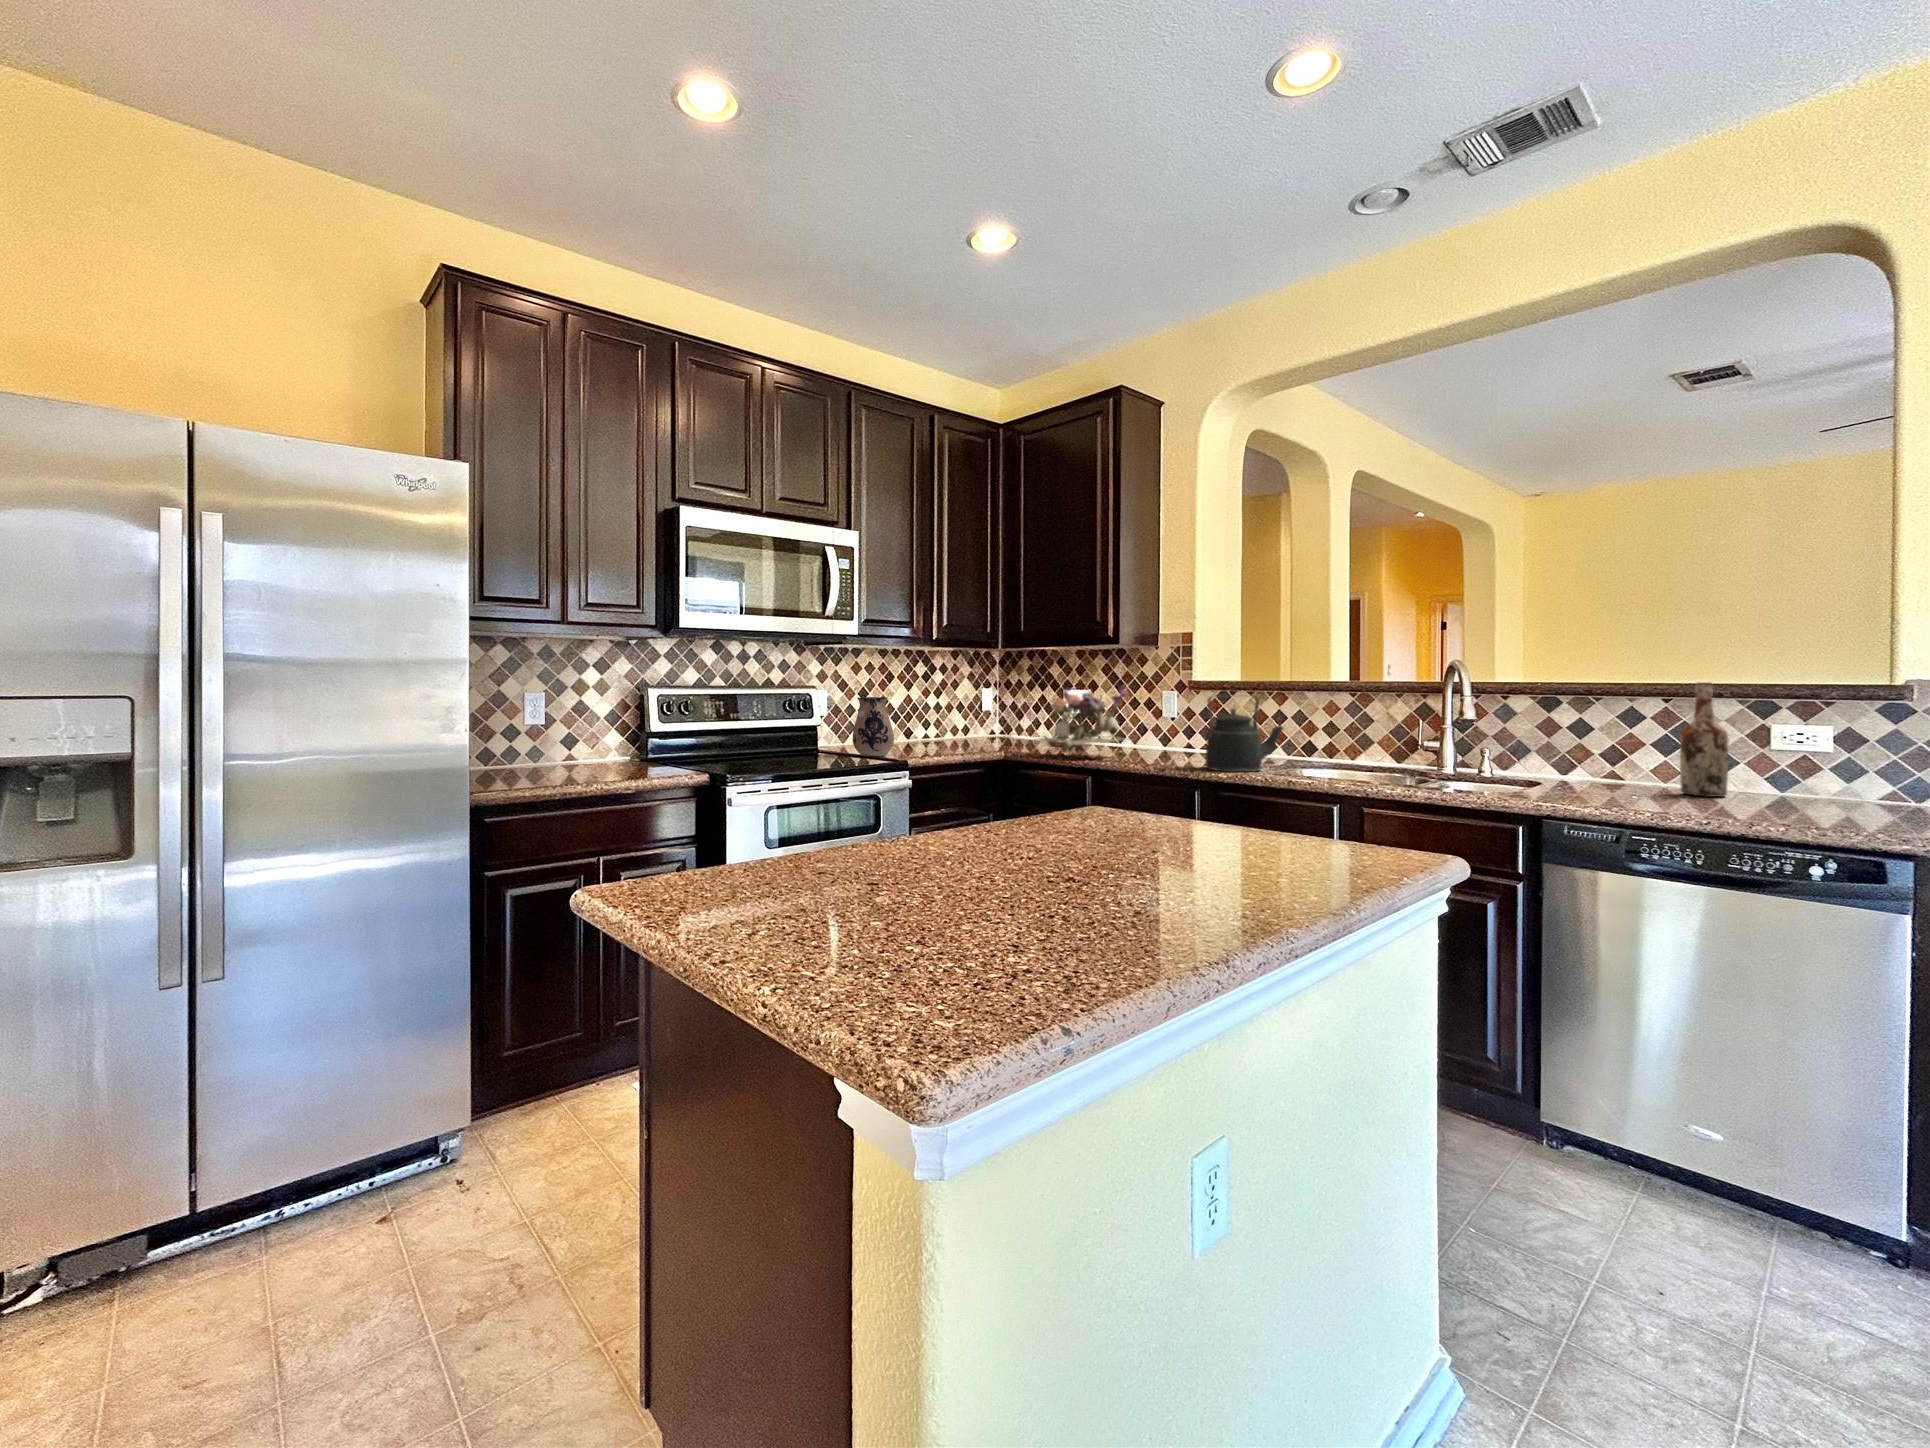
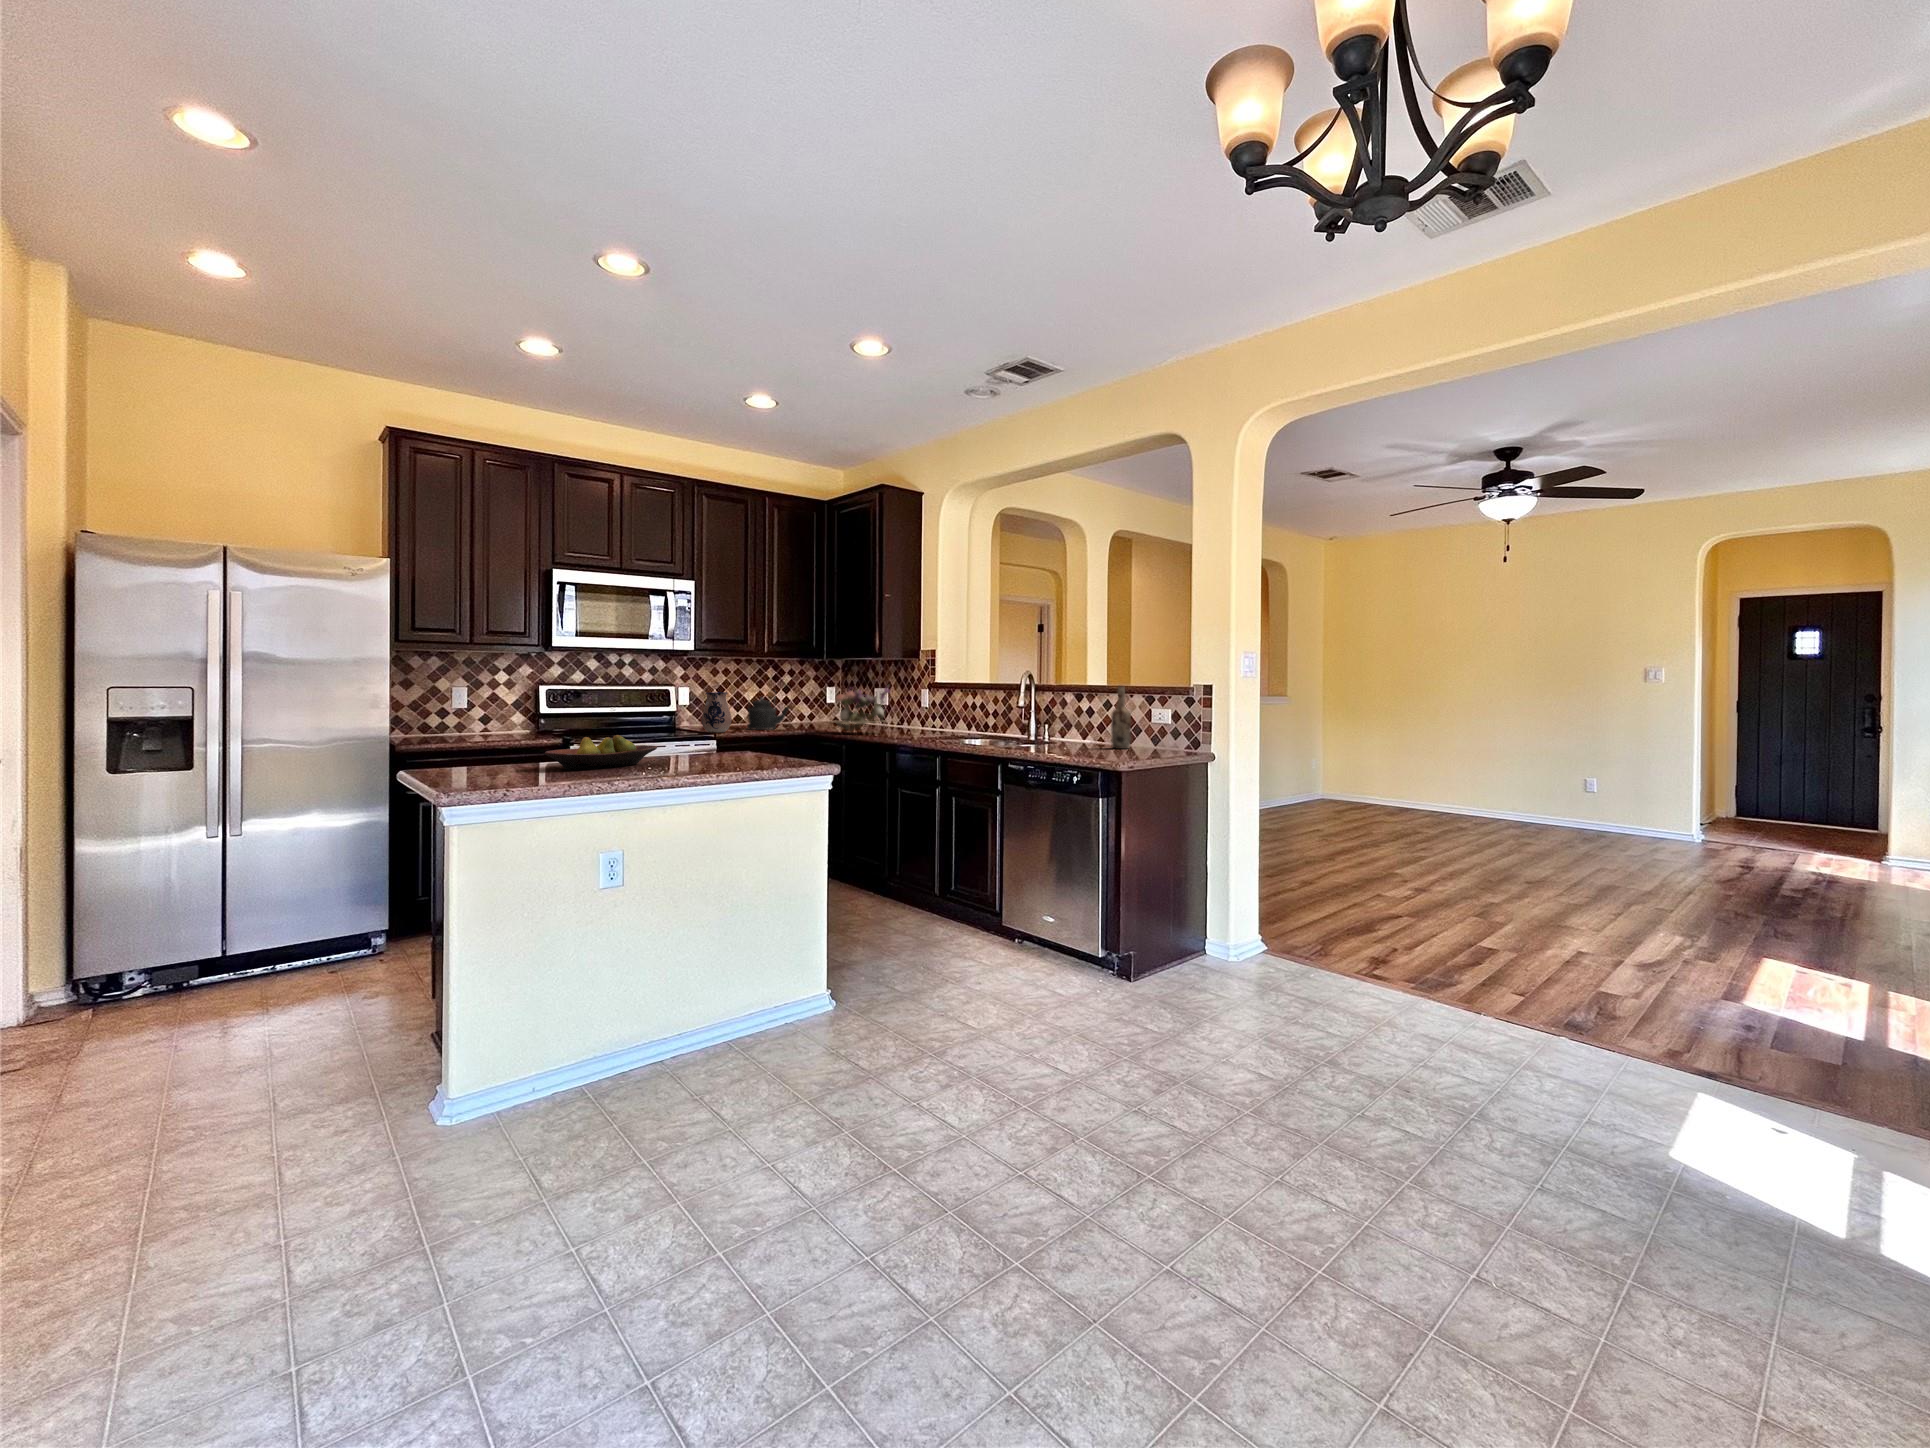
kettle: present [1205,695,1283,772] -> present [747,697,789,730]
fruit bowl: none [878,800,1063,893] -> present [545,735,657,770]

